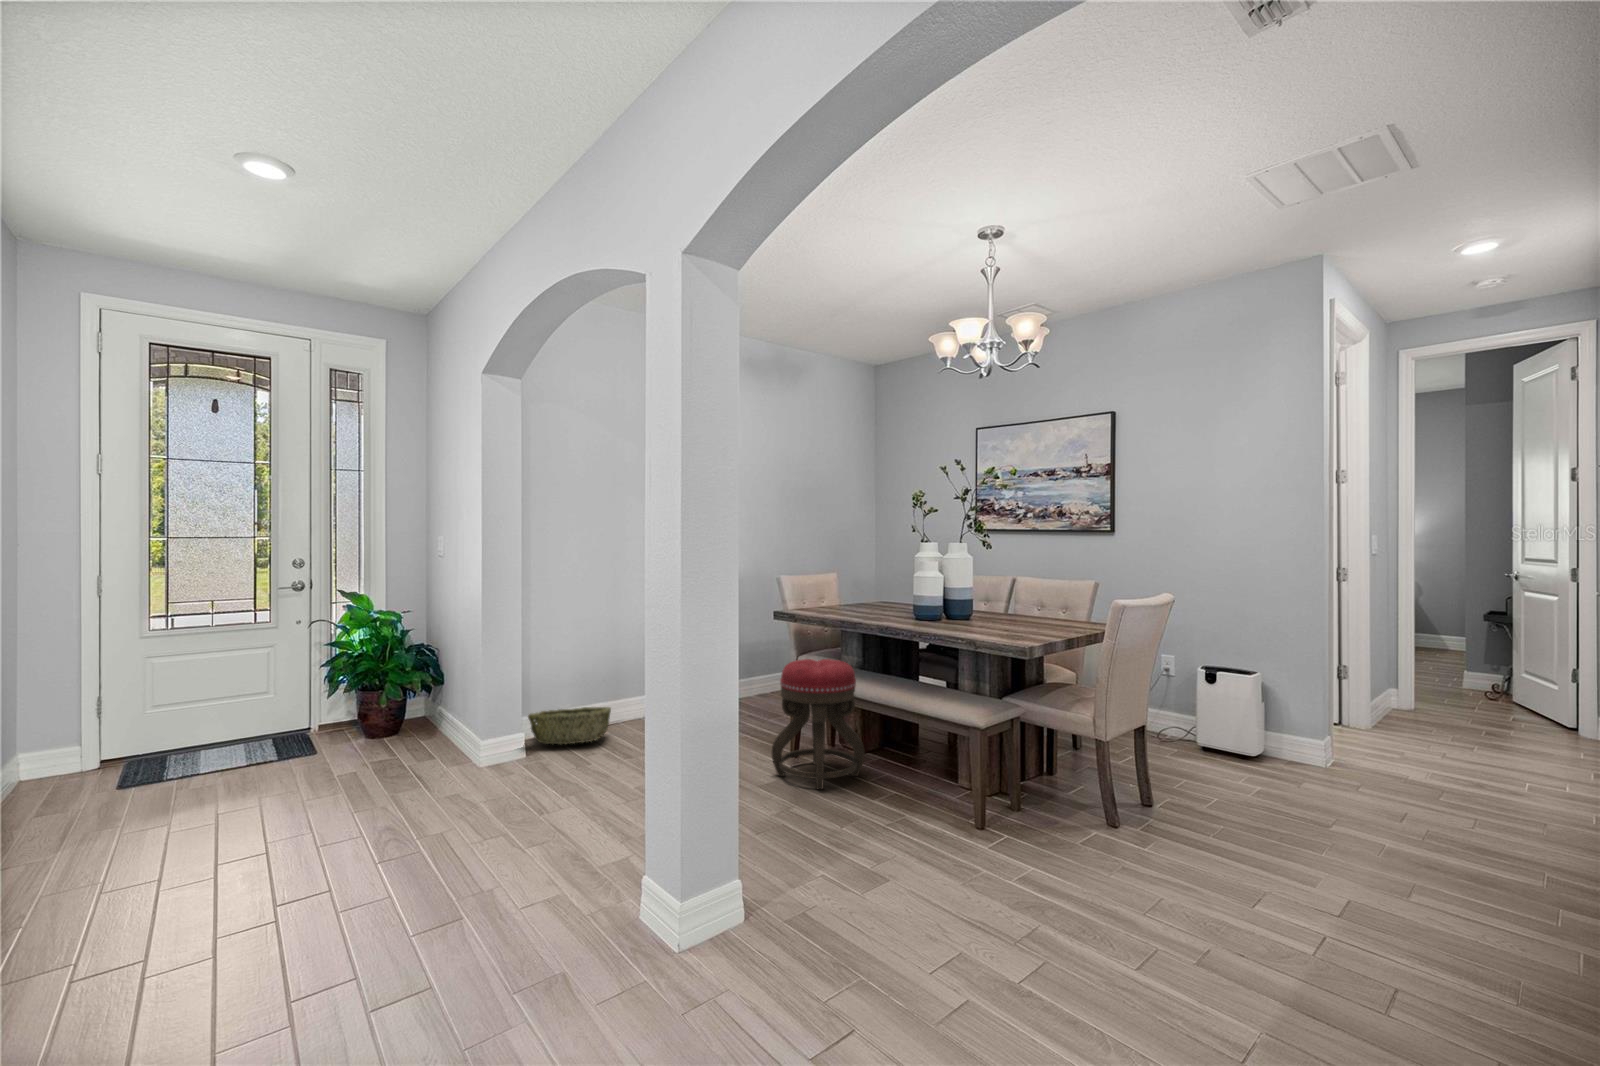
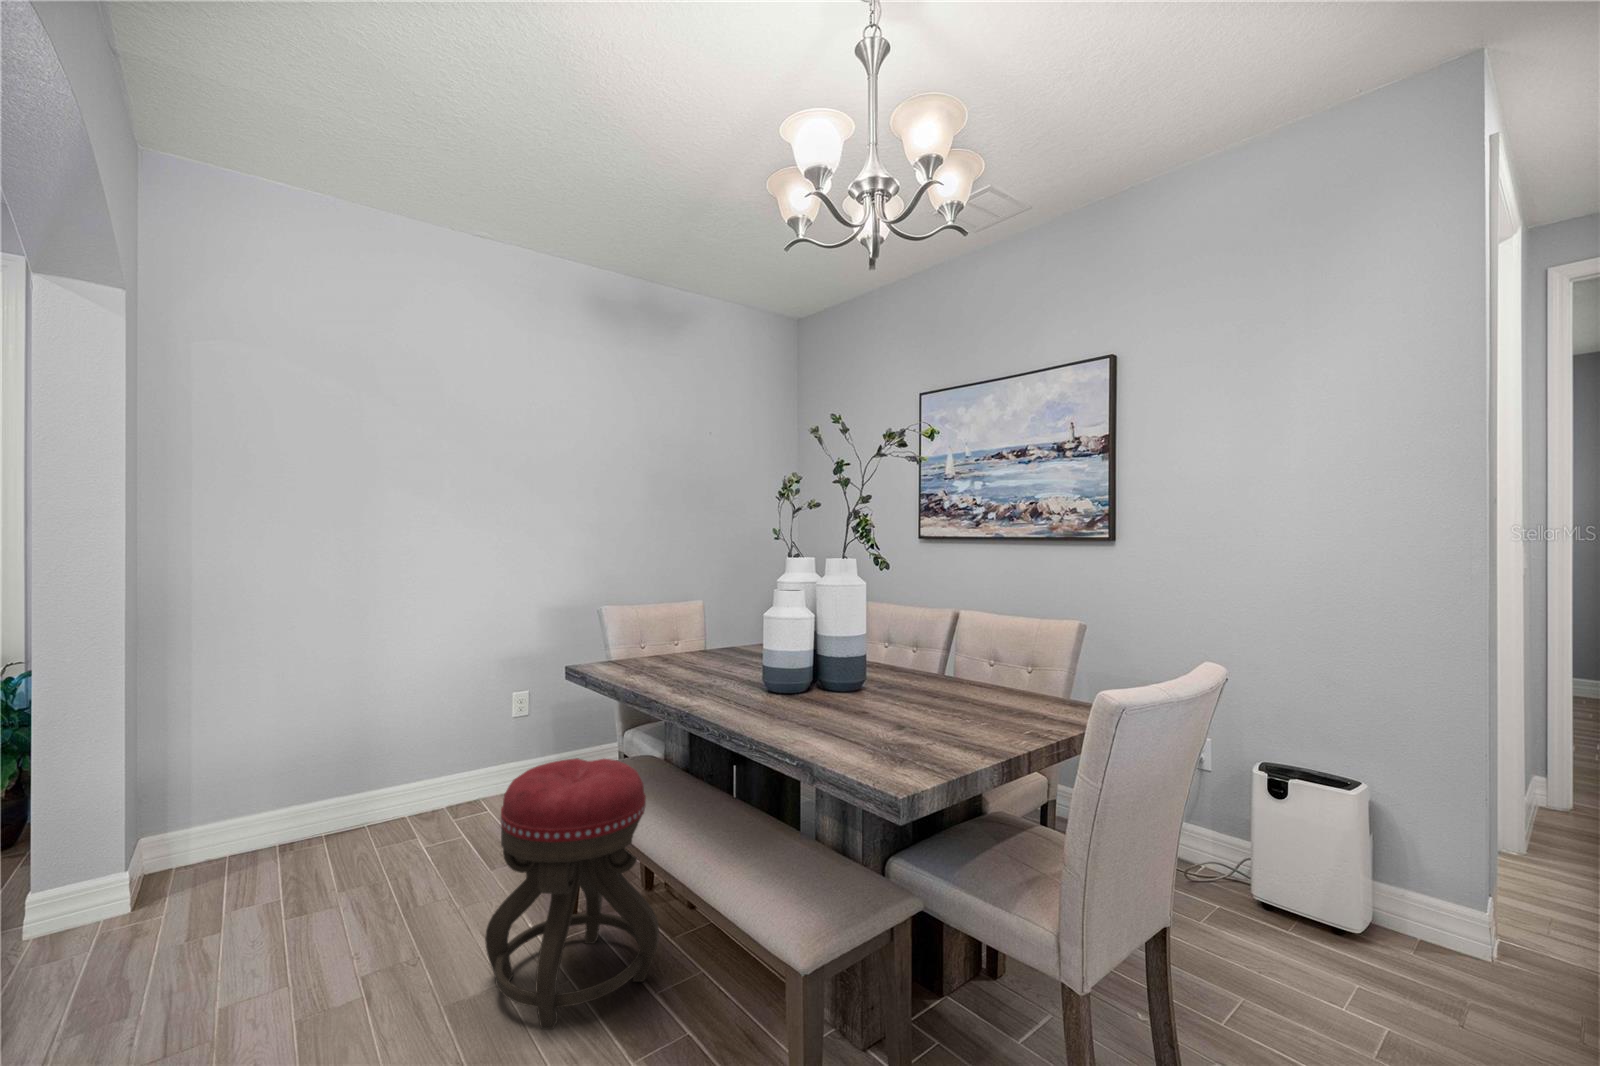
woven basket: present [528,707,611,744] -> none [131,812,303,886]

